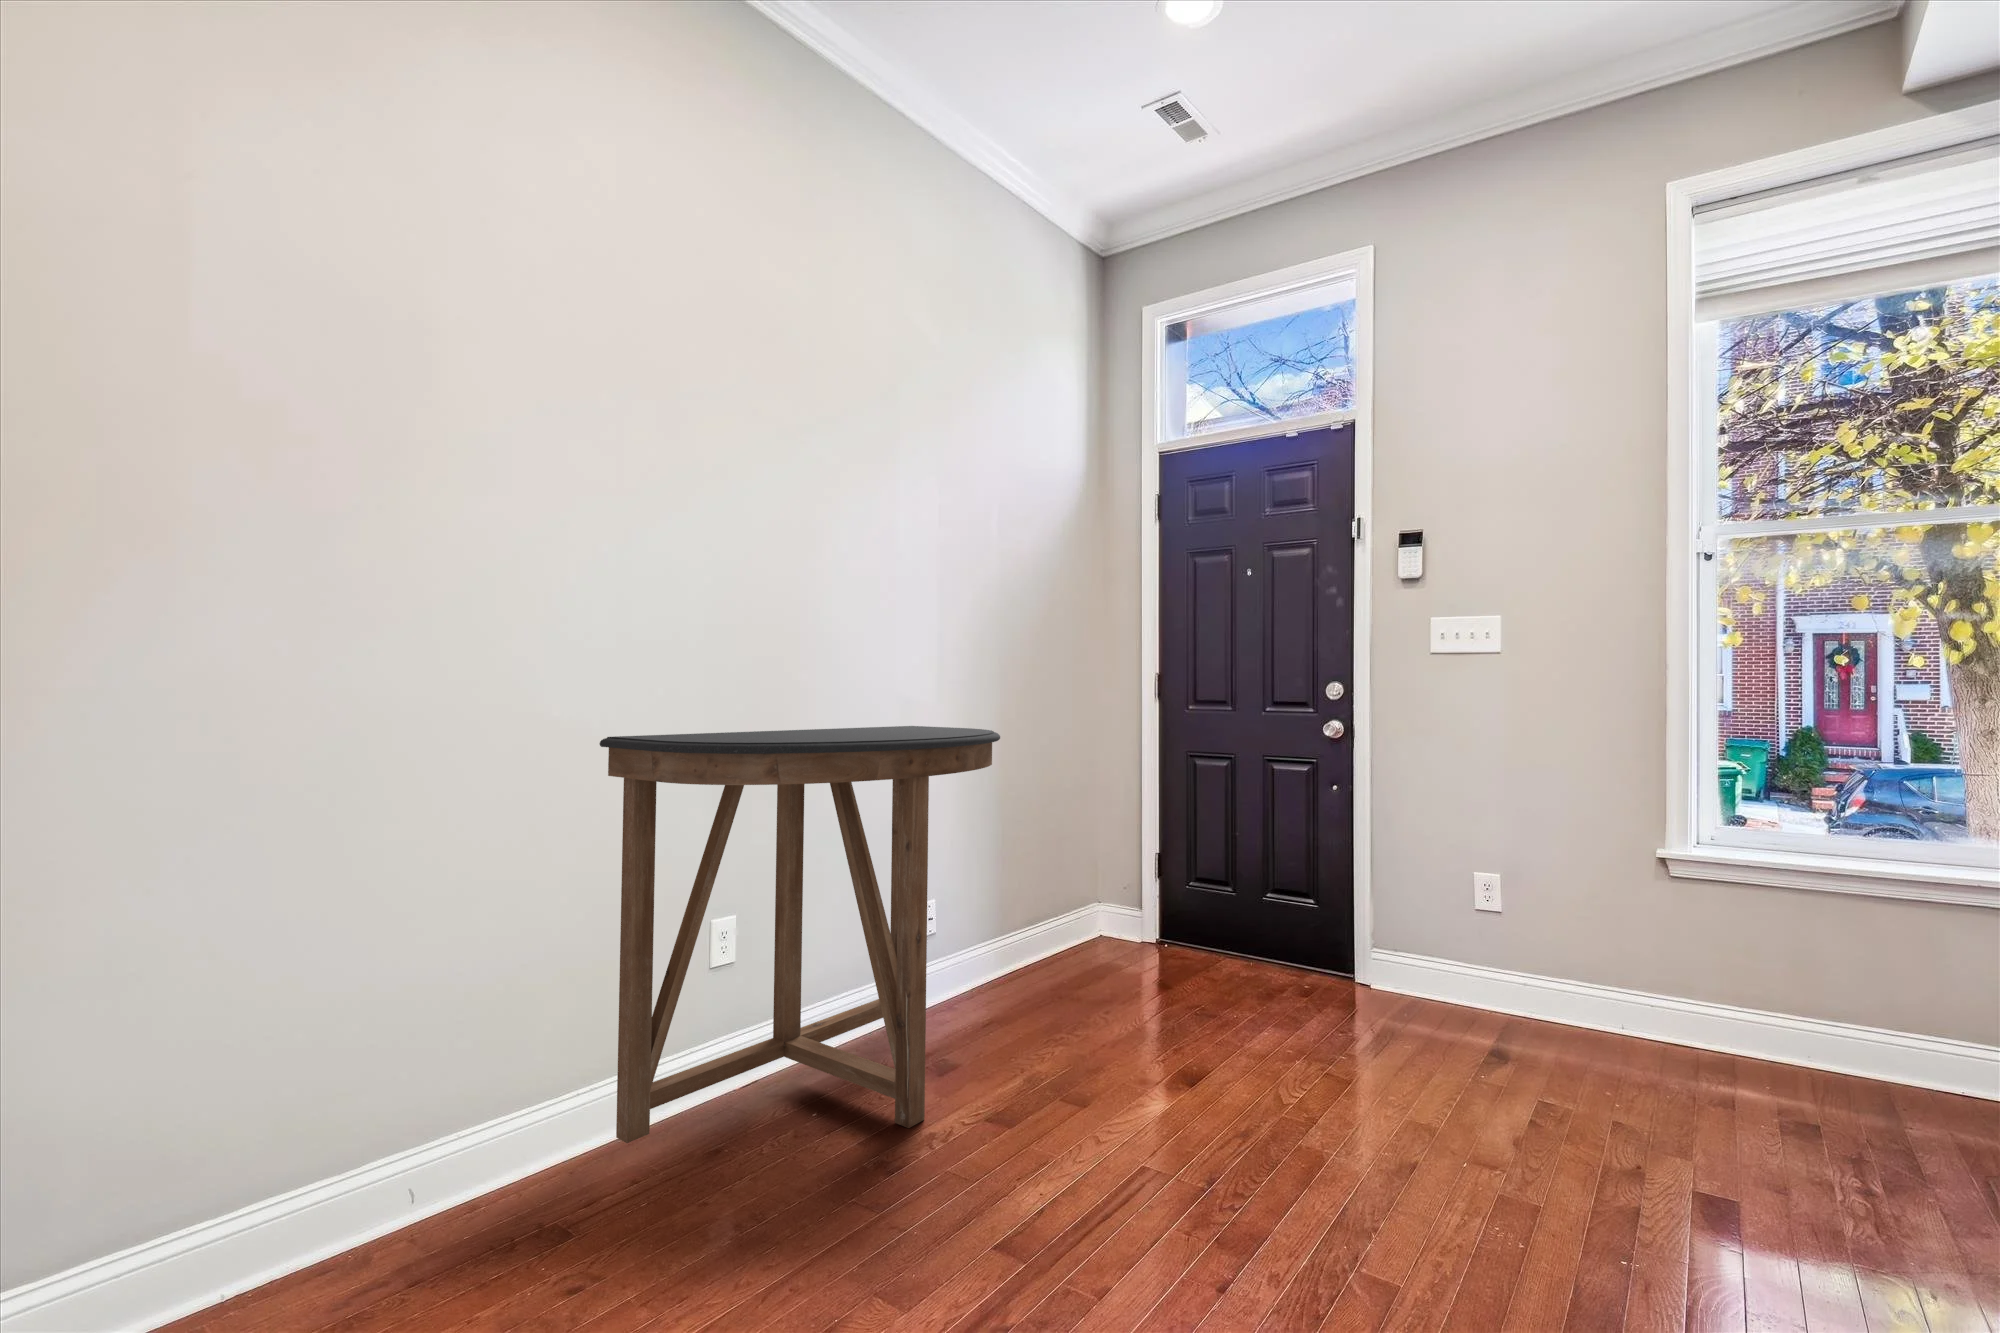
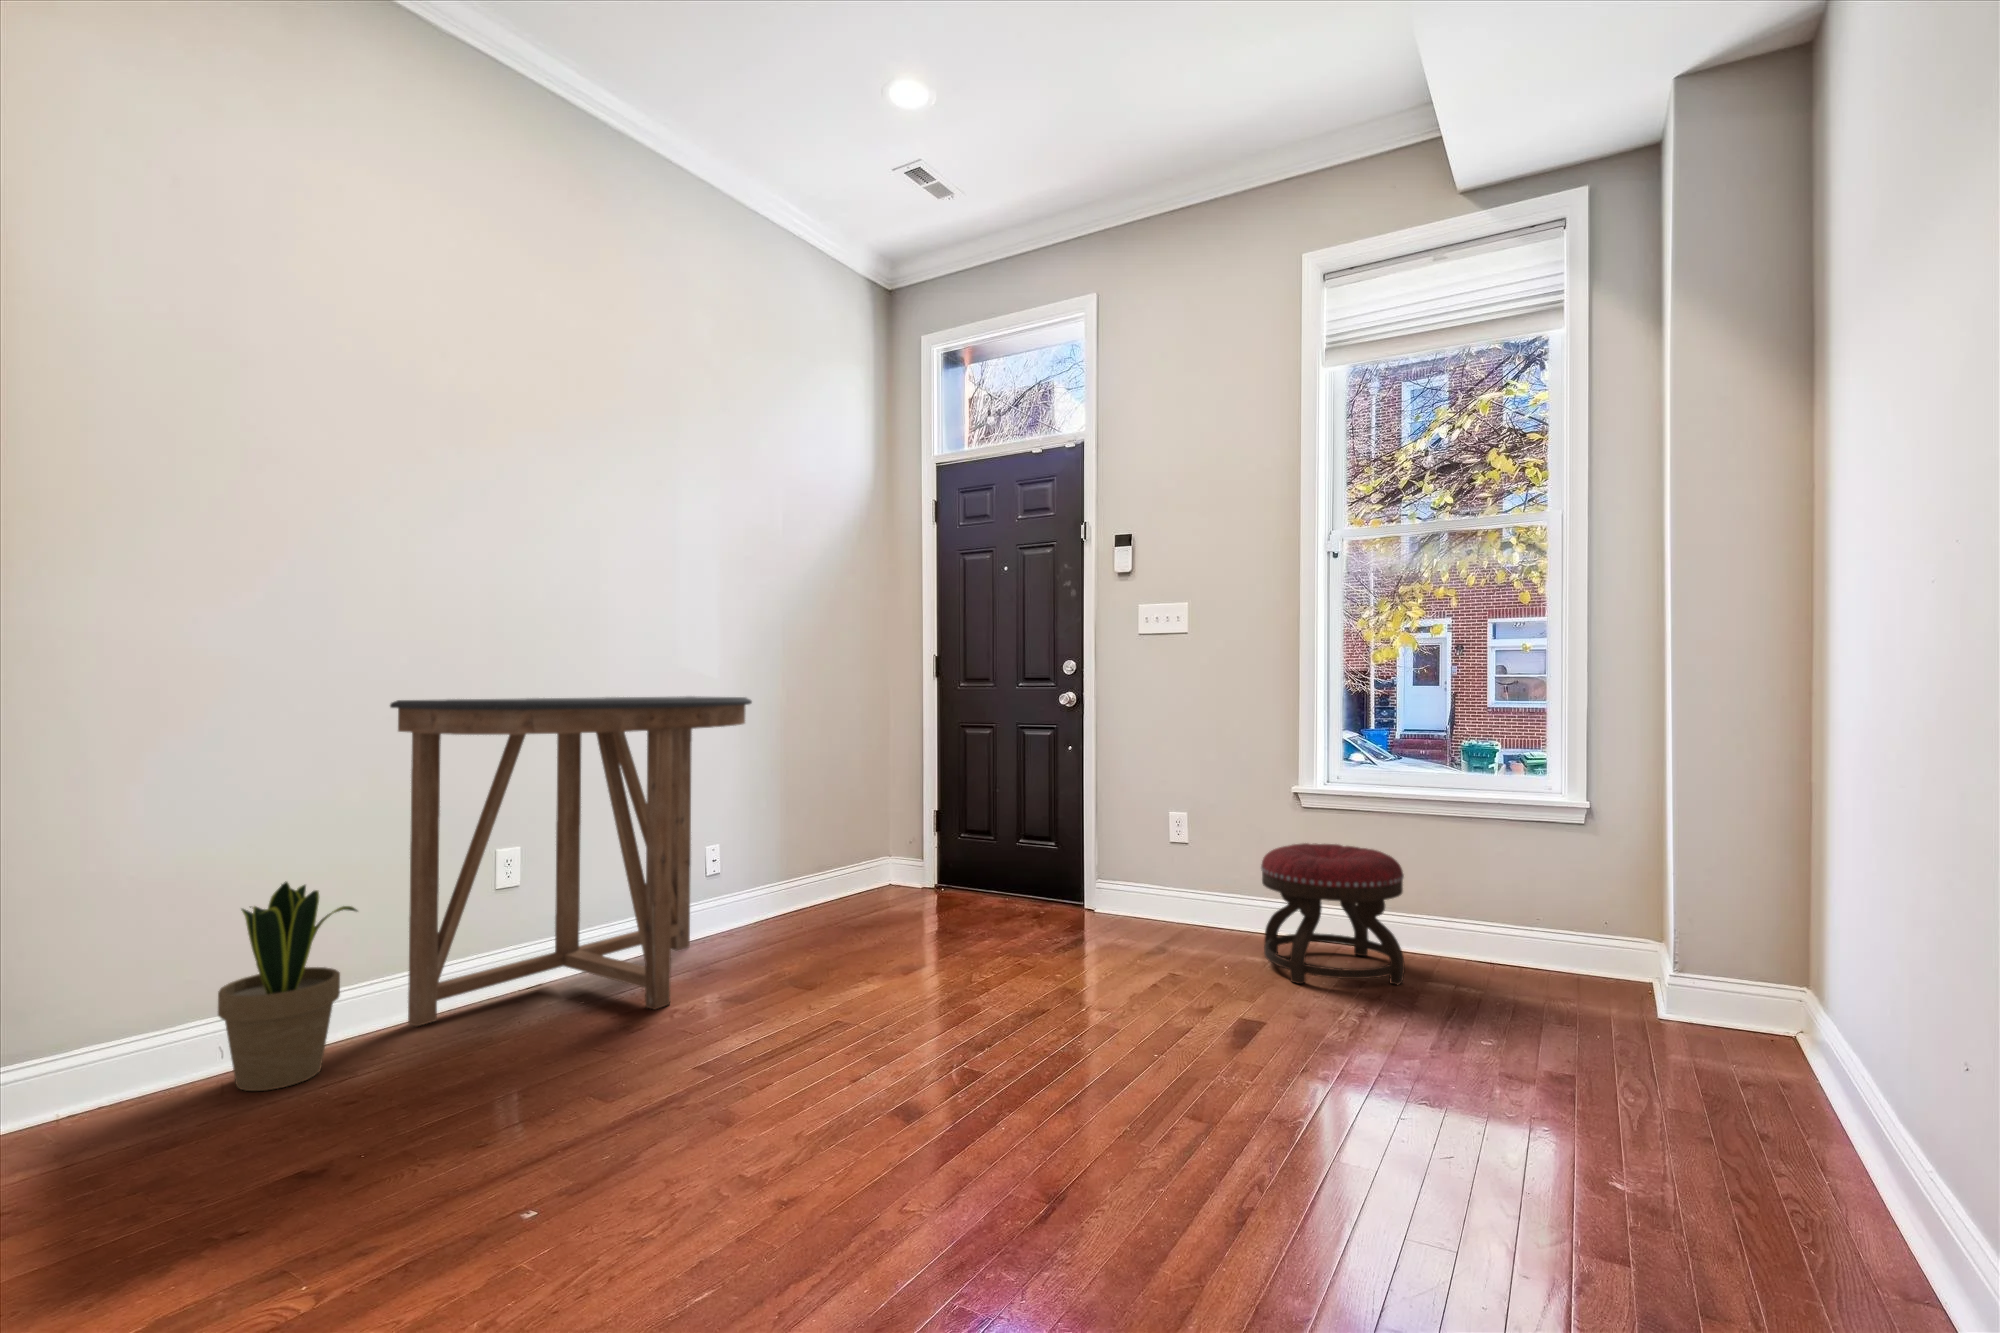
ottoman: none [1644,926,1885,1132] -> present [1261,843,1405,985]
potted plant: none [404,970,571,1254] -> present [218,881,357,1091]

